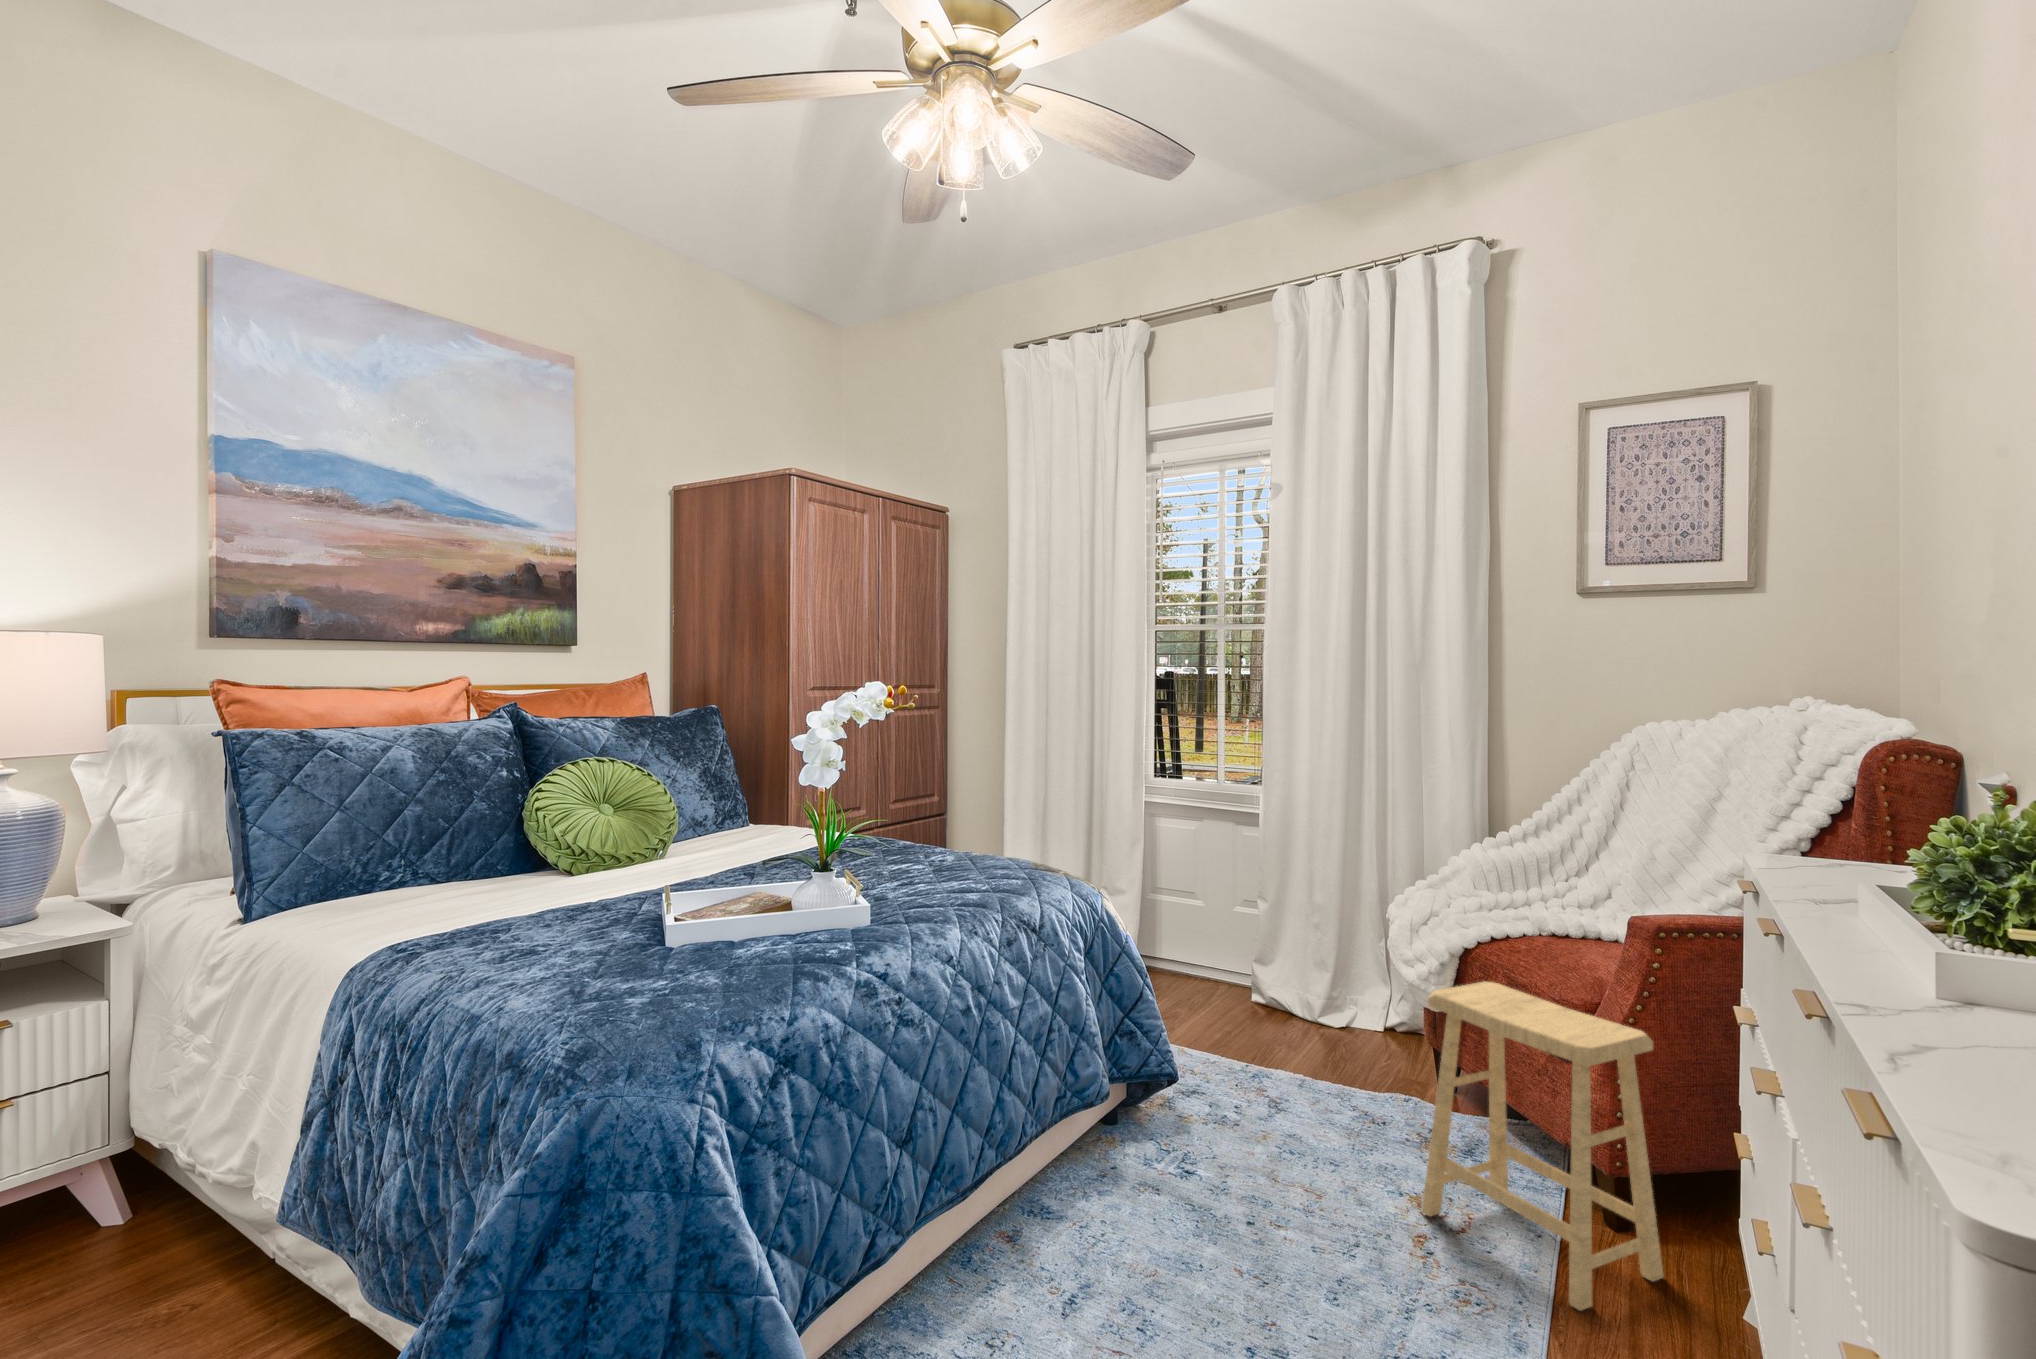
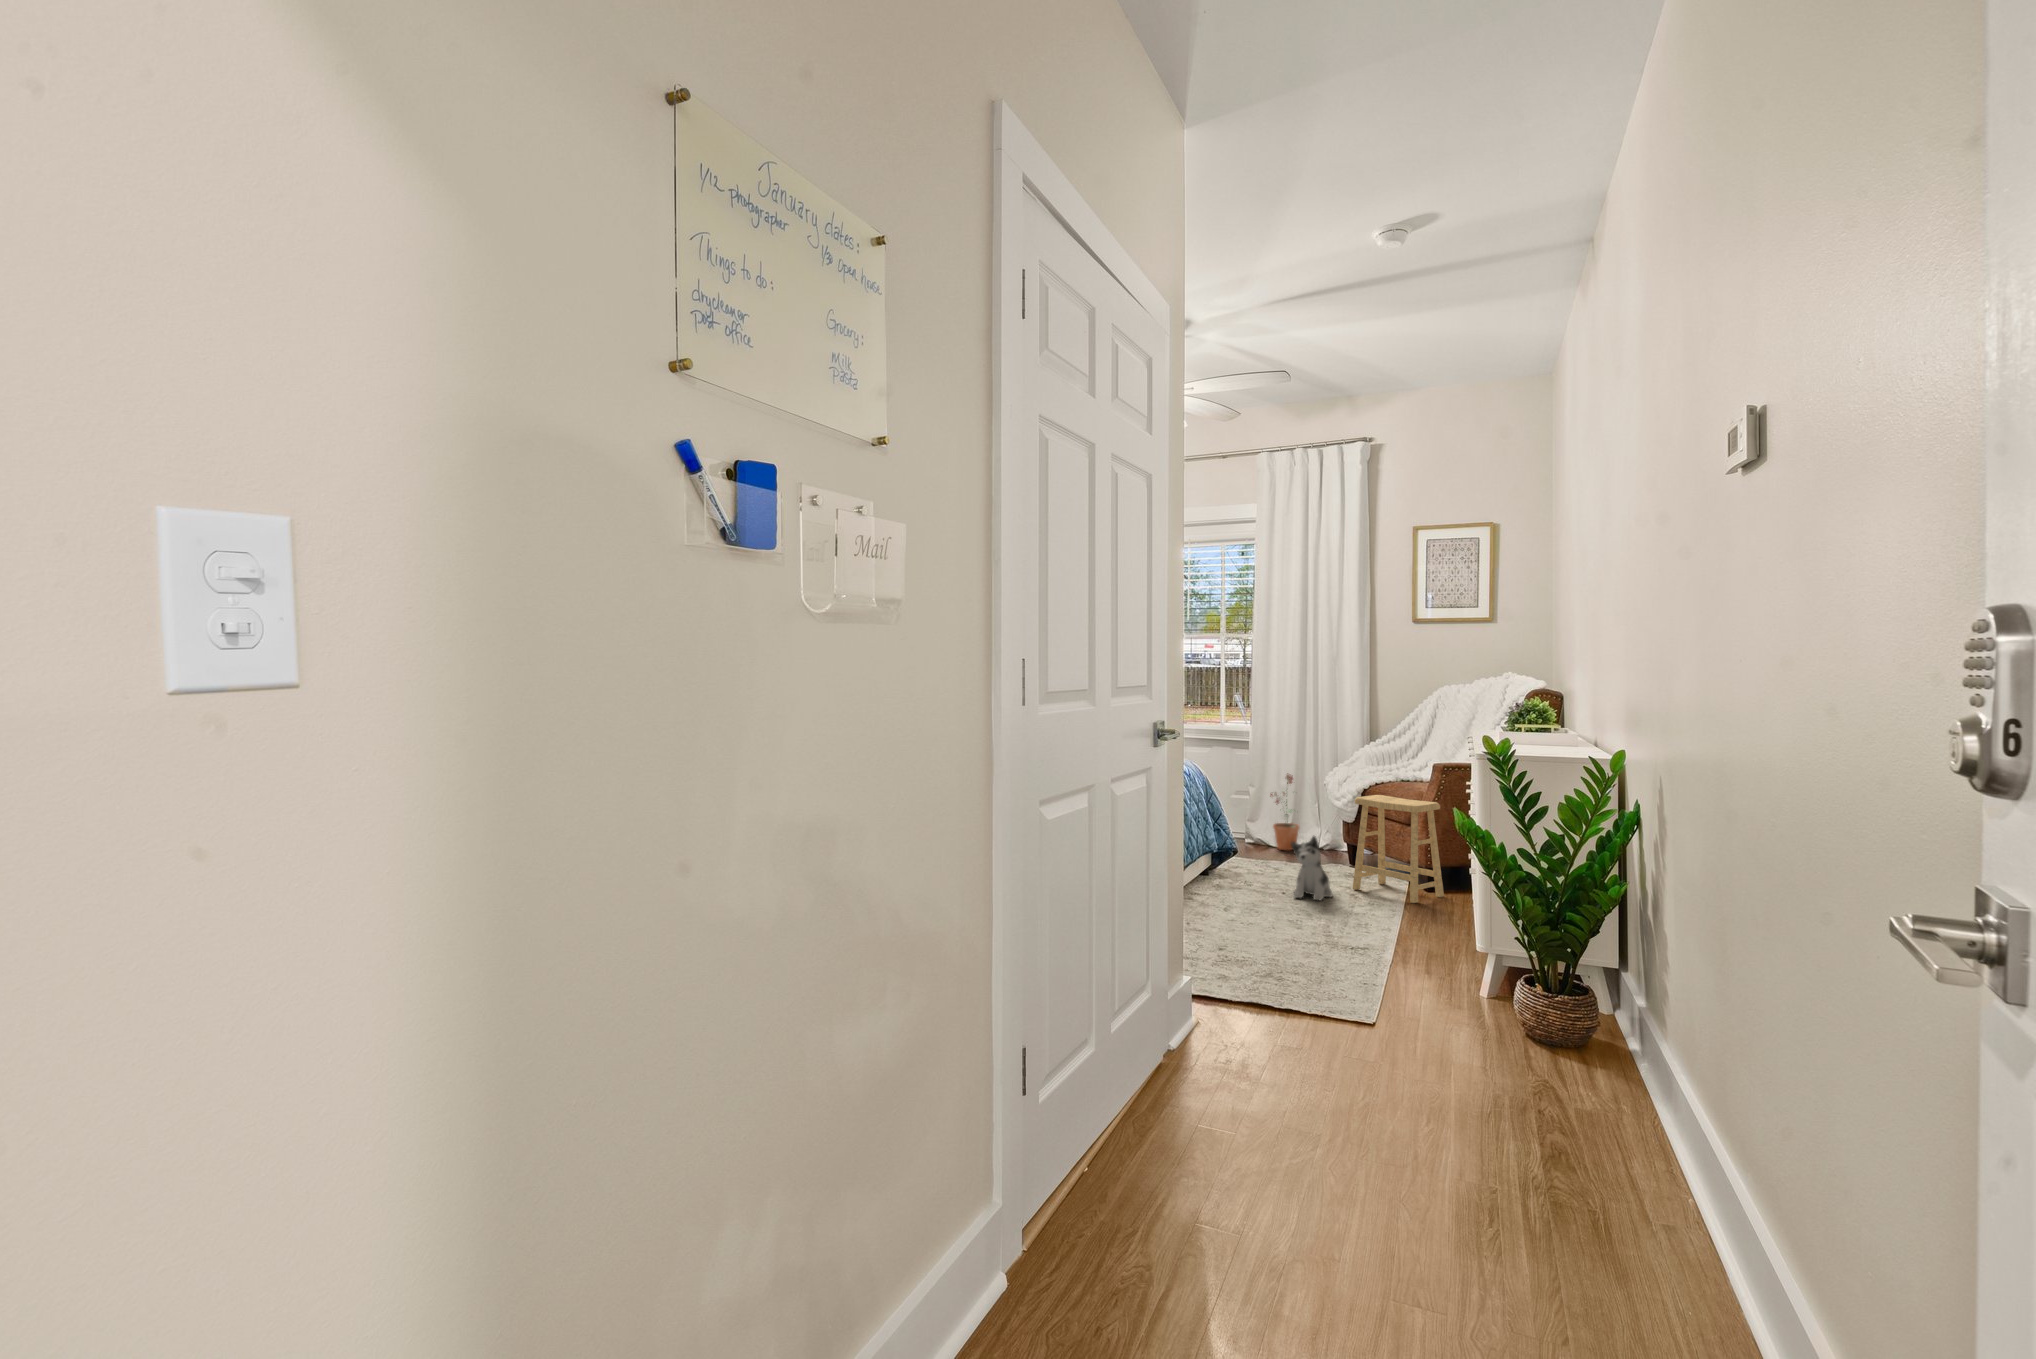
potted plant: none [1289,884,1343,1037] -> present [1270,773,1299,850]
plush toy: none [1263,1092,1365,1268] -> present [1291,836,1333,900]

